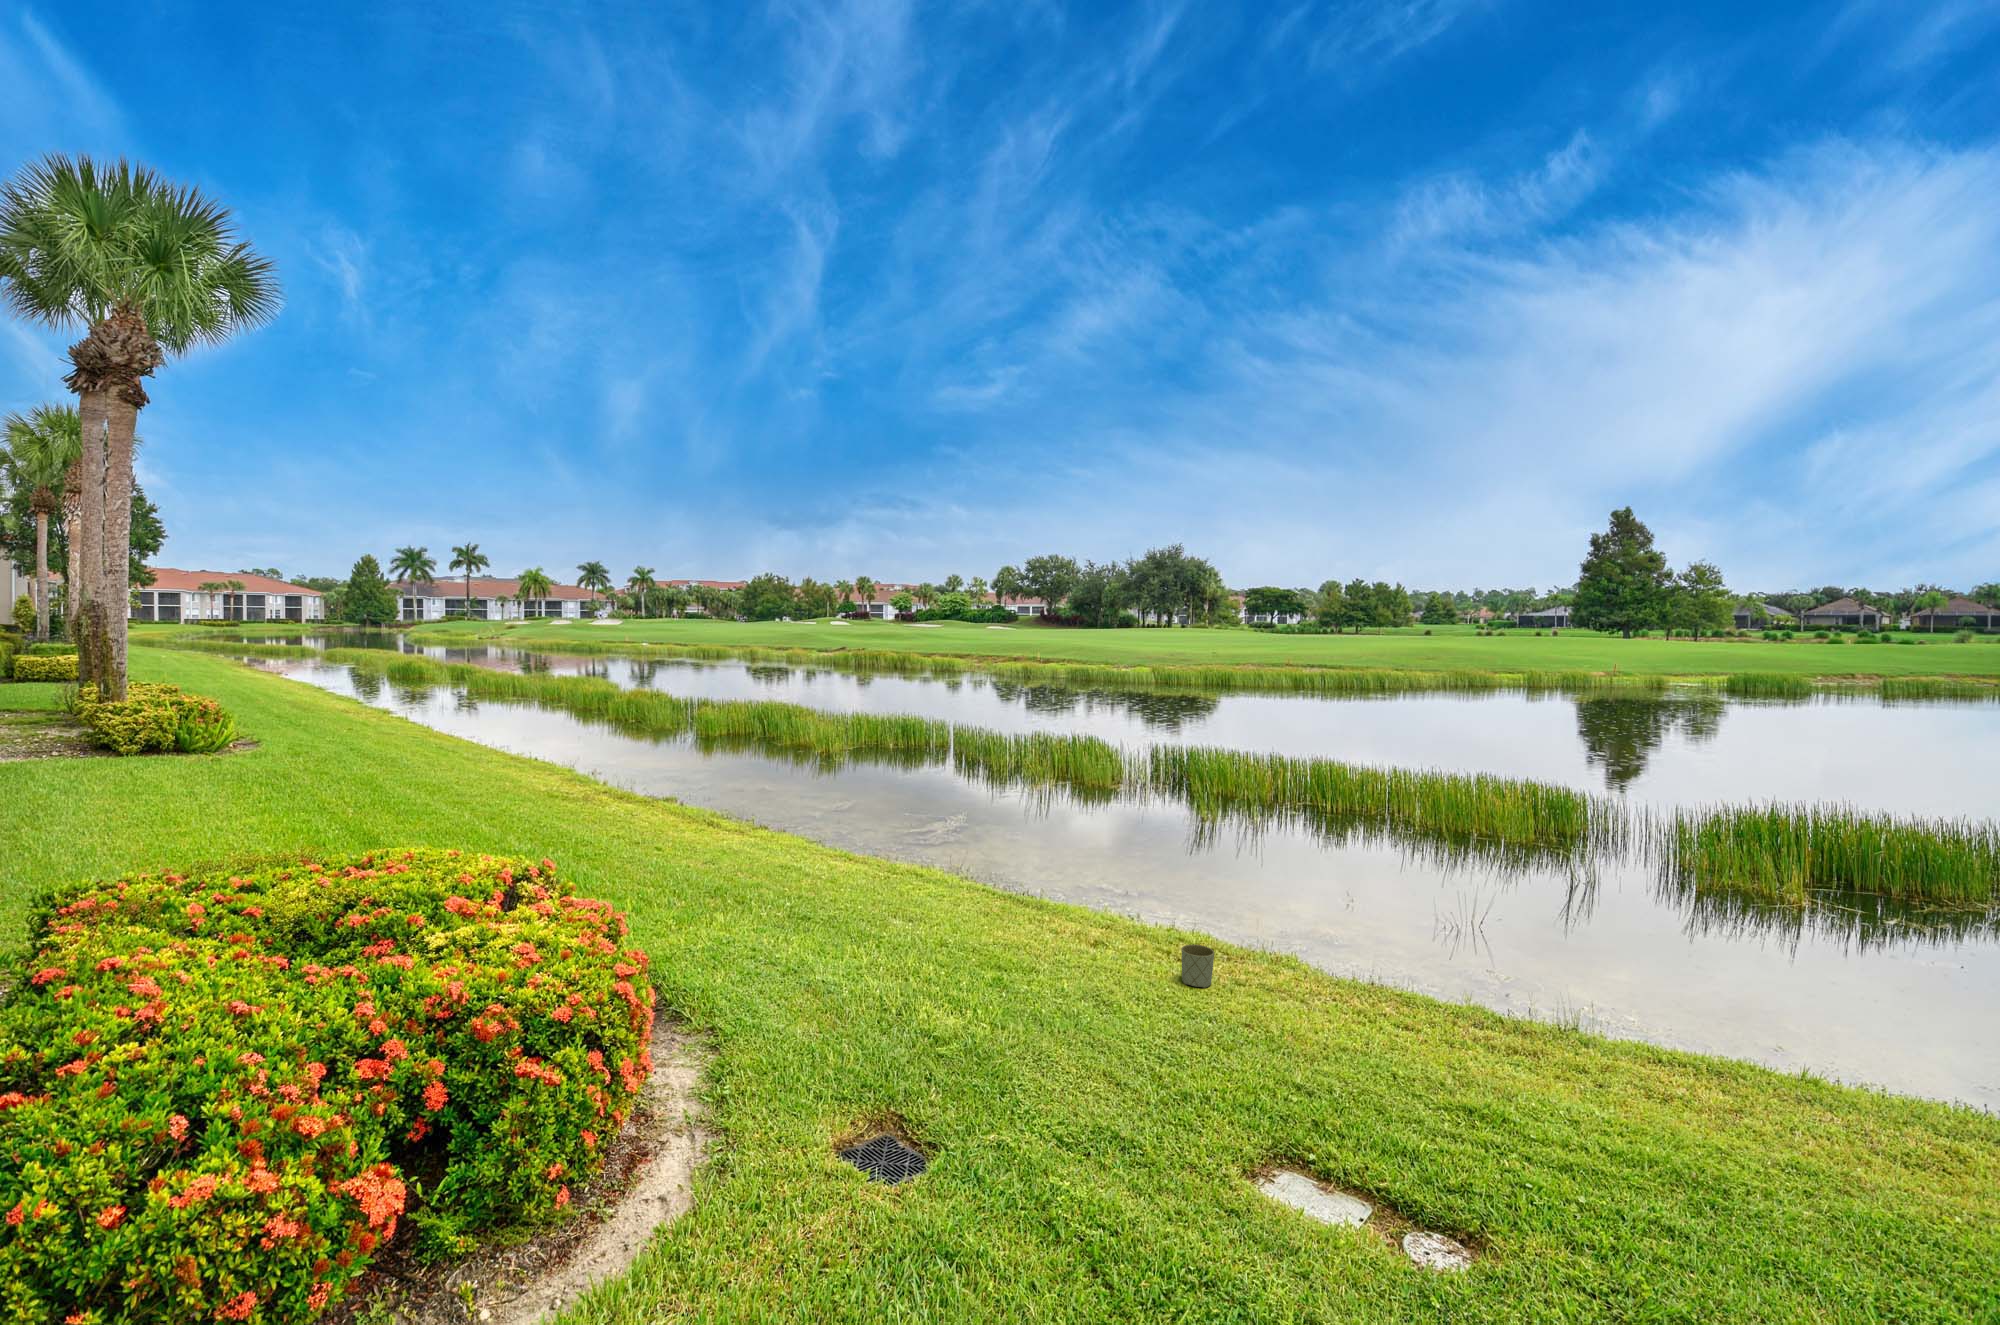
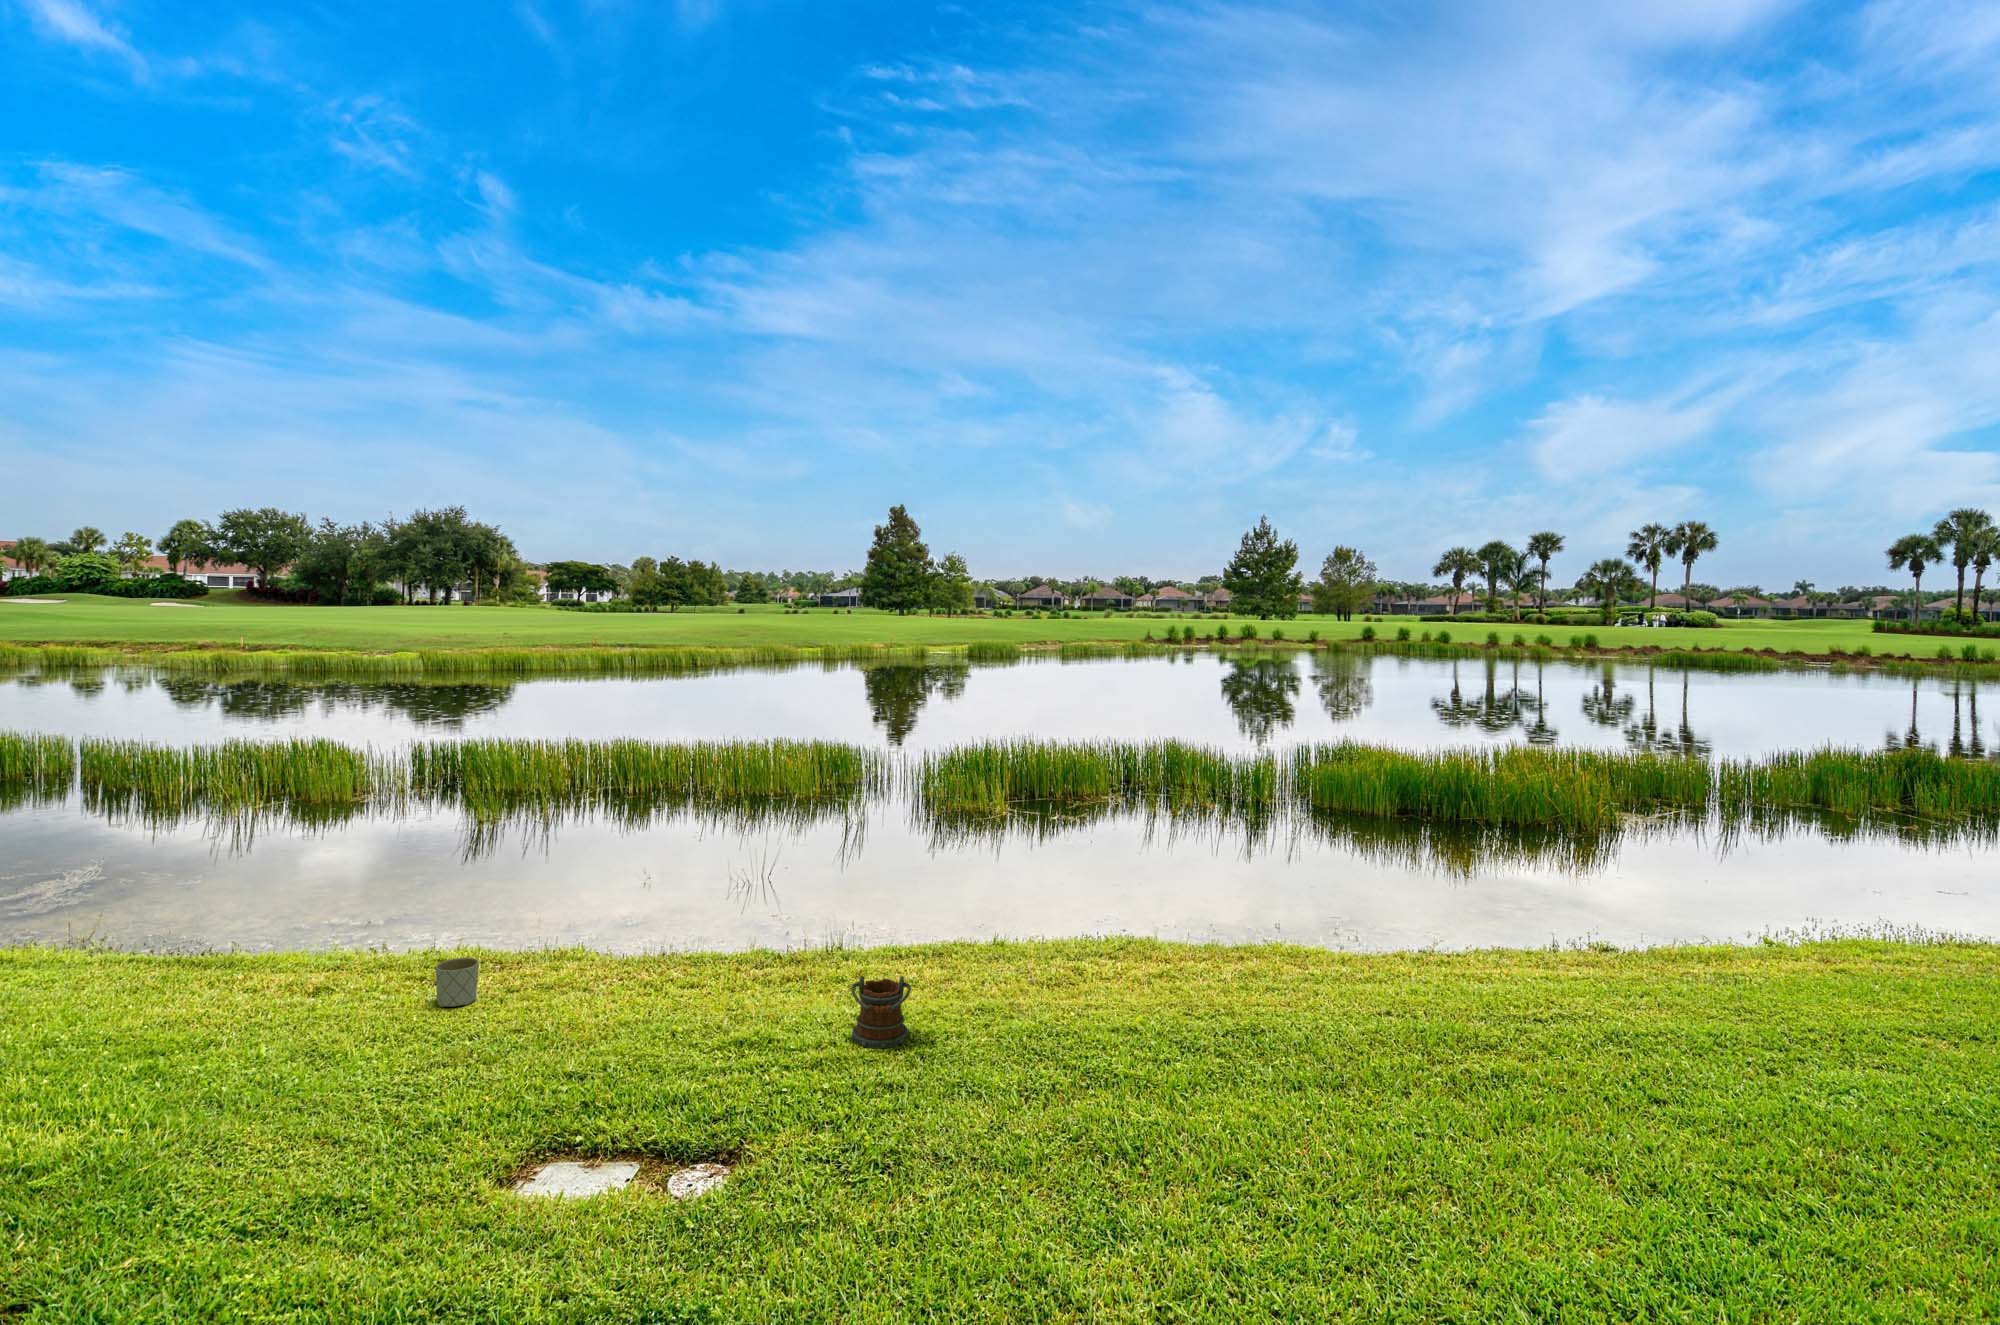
bucket: none [1612,1079,1703,1181] -> present [851,976,911,1049]

